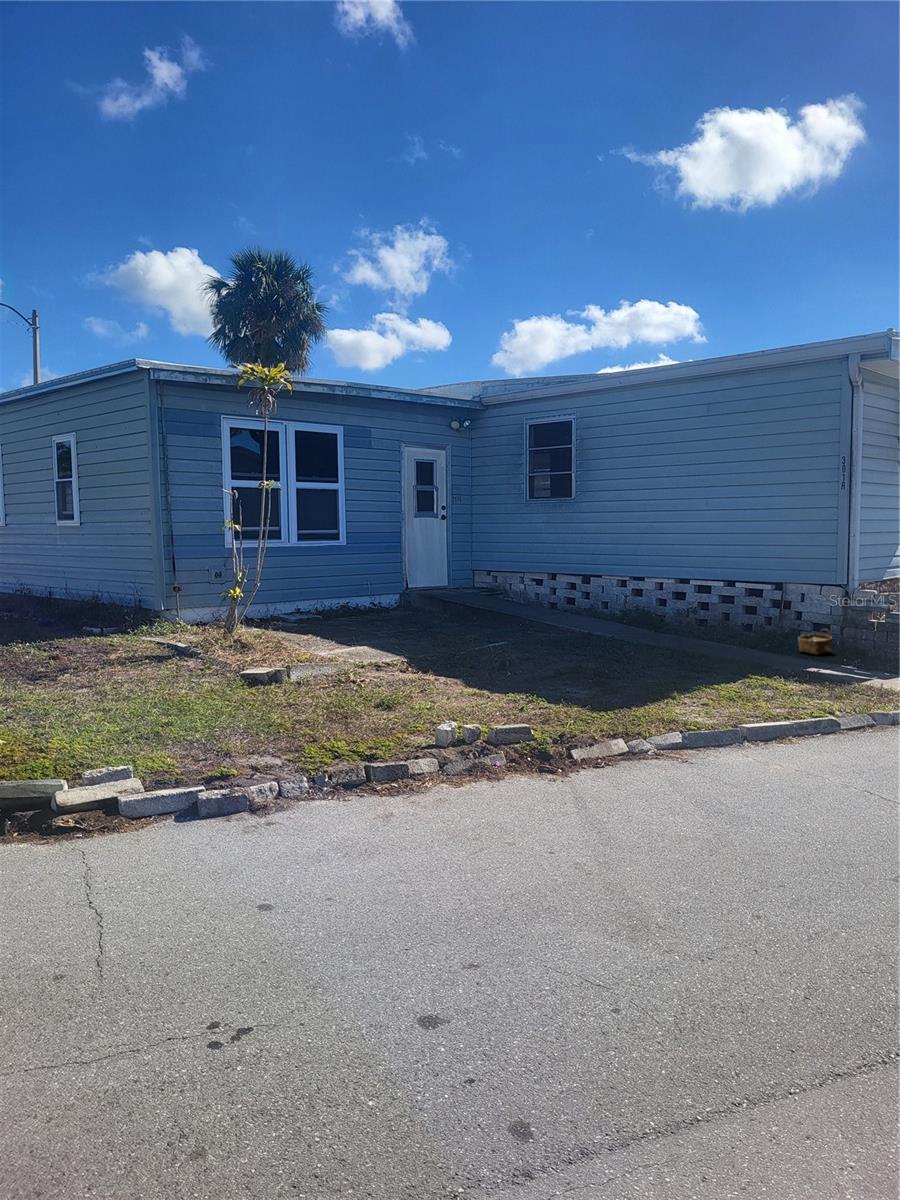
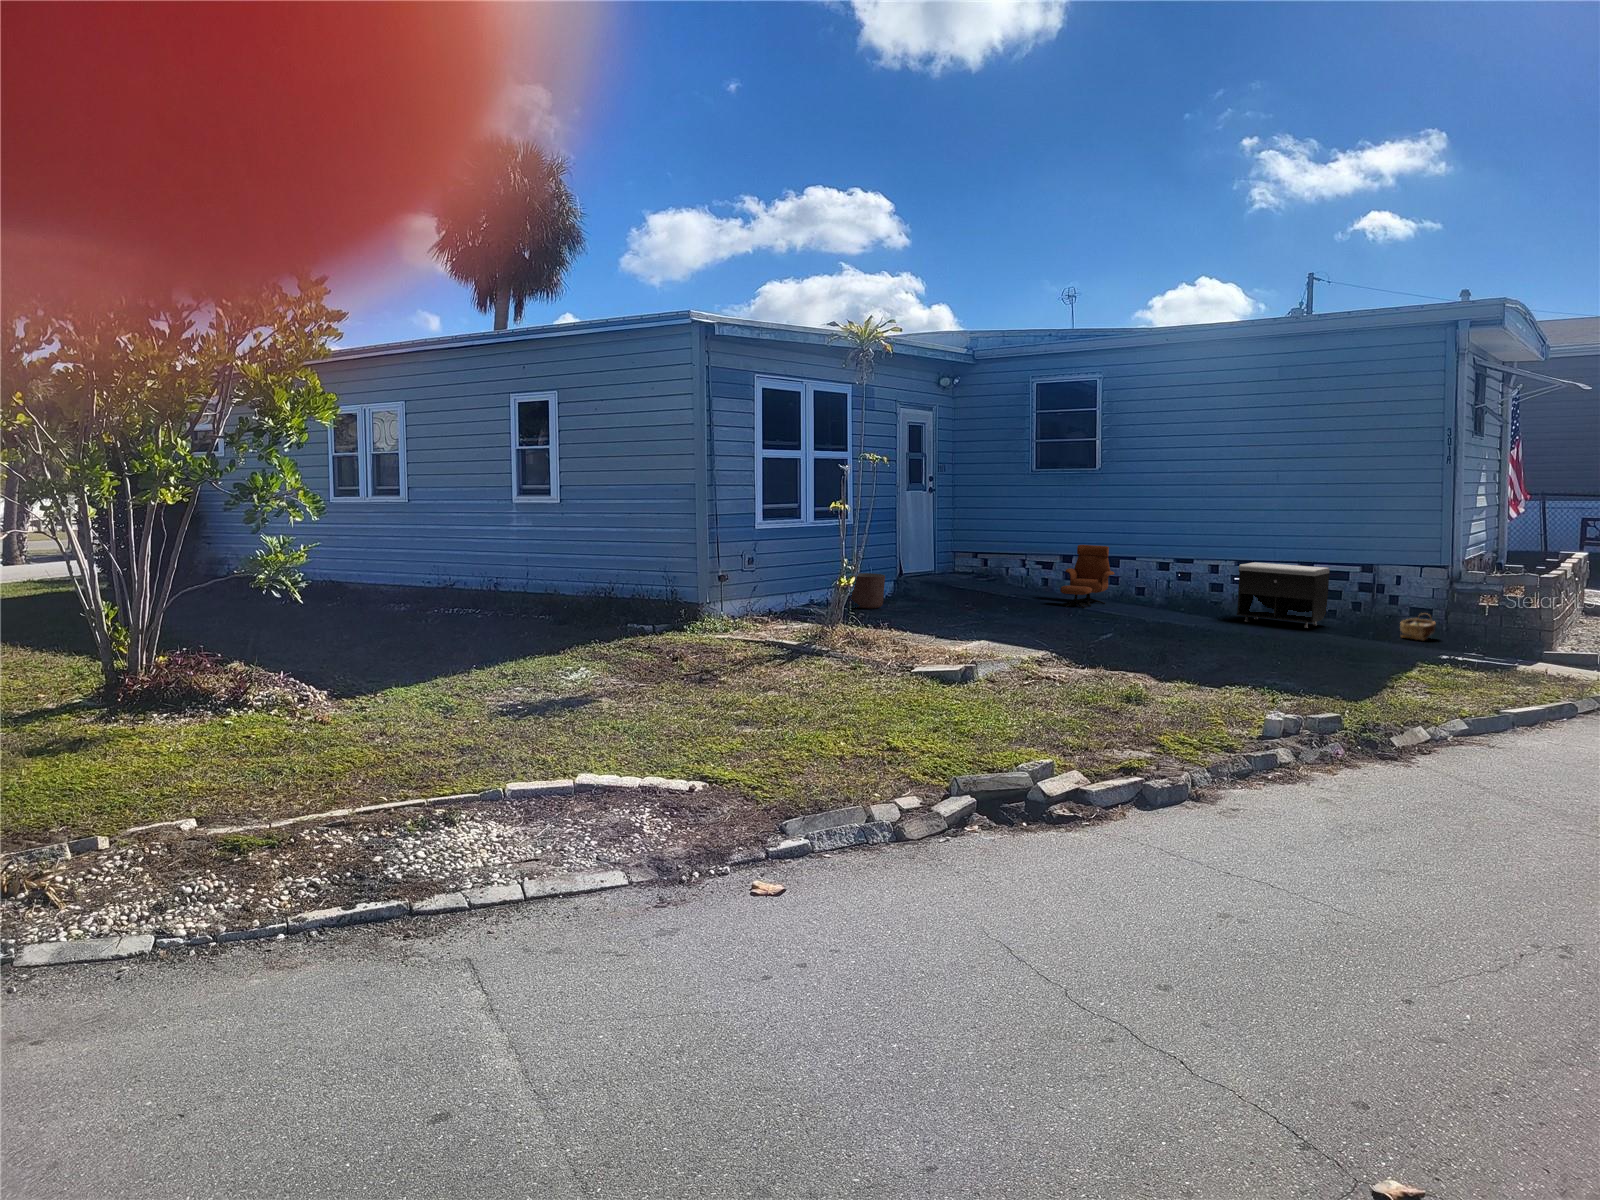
lounge chair: none [529,564,582,619] -> present [1060,545,1115,608]
storage bench: none [666,580,748,640] -> present [1237,562,1330,628]
planter: none [333,586,364,616] -> present [851,573,885,608]

